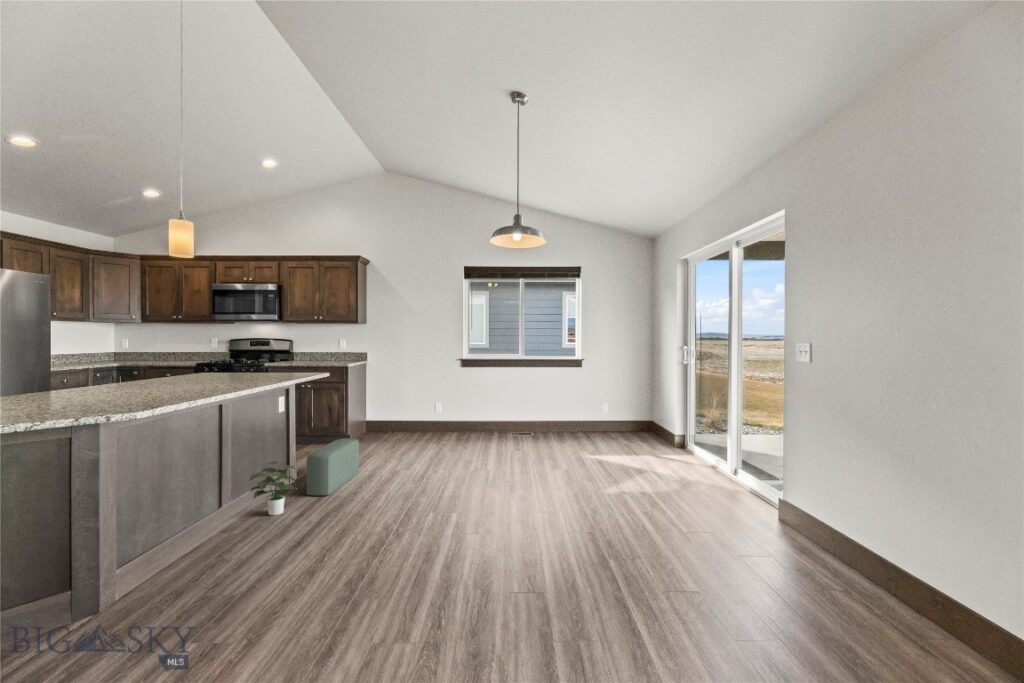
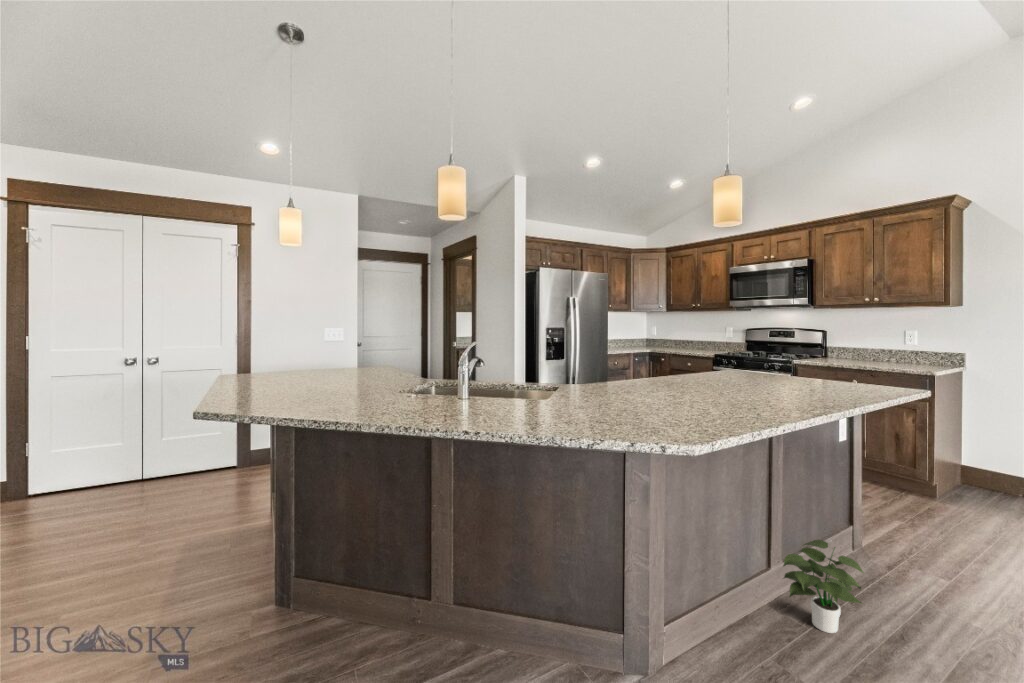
pouf: present [307,439,359,496] -> none [875,512,979,624]

